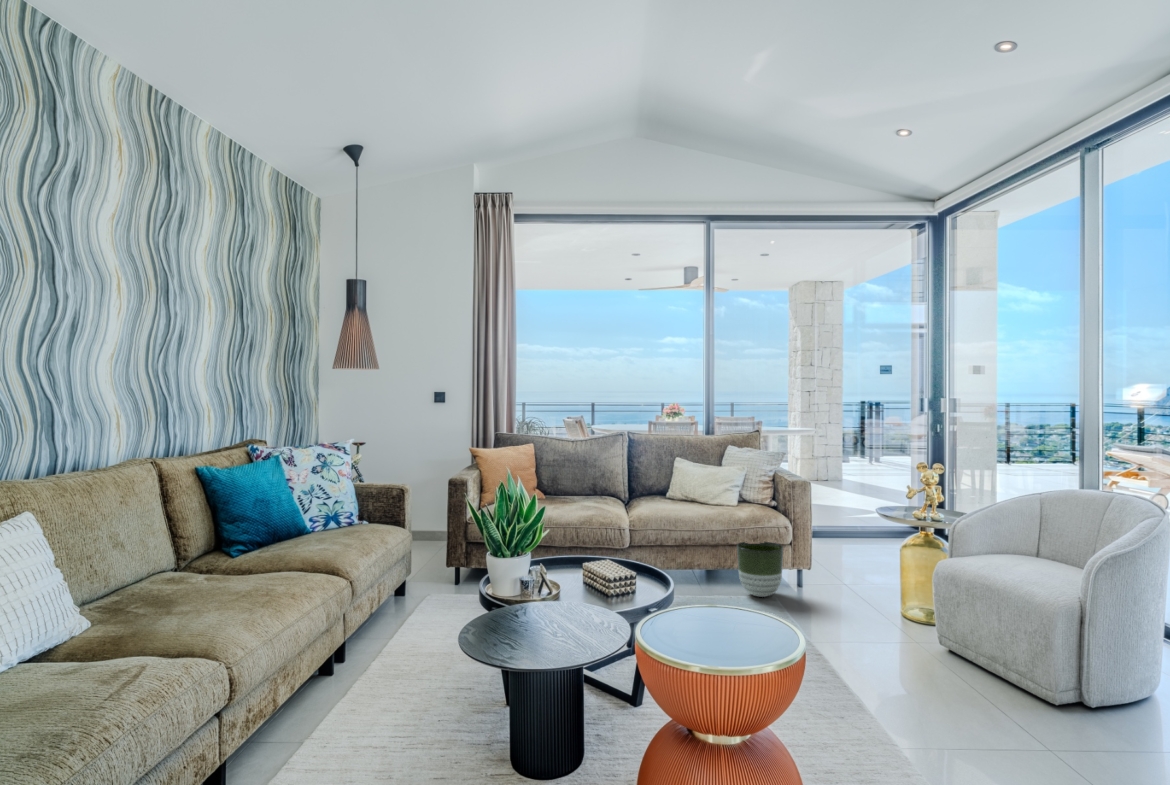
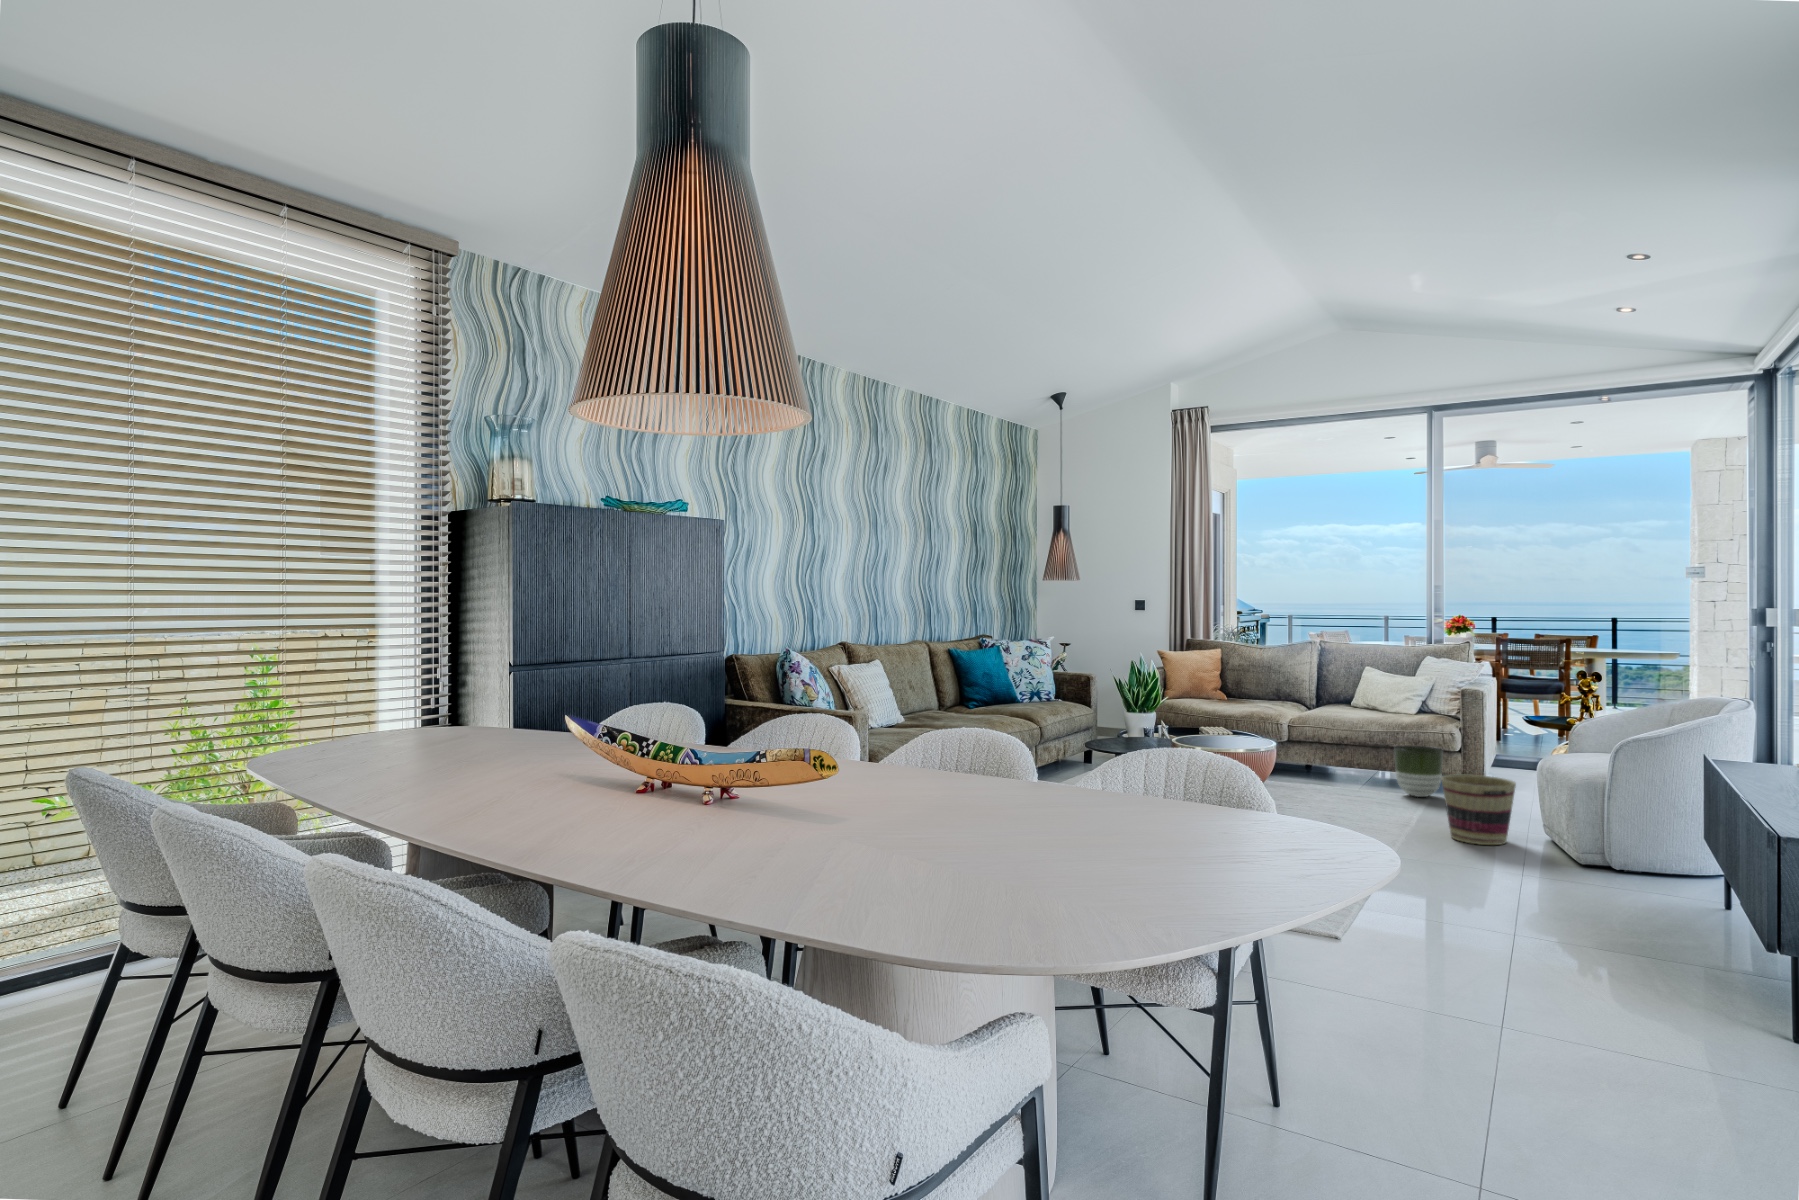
basket: none [864,589,948,681] -> present [1441,774,1516,845]

